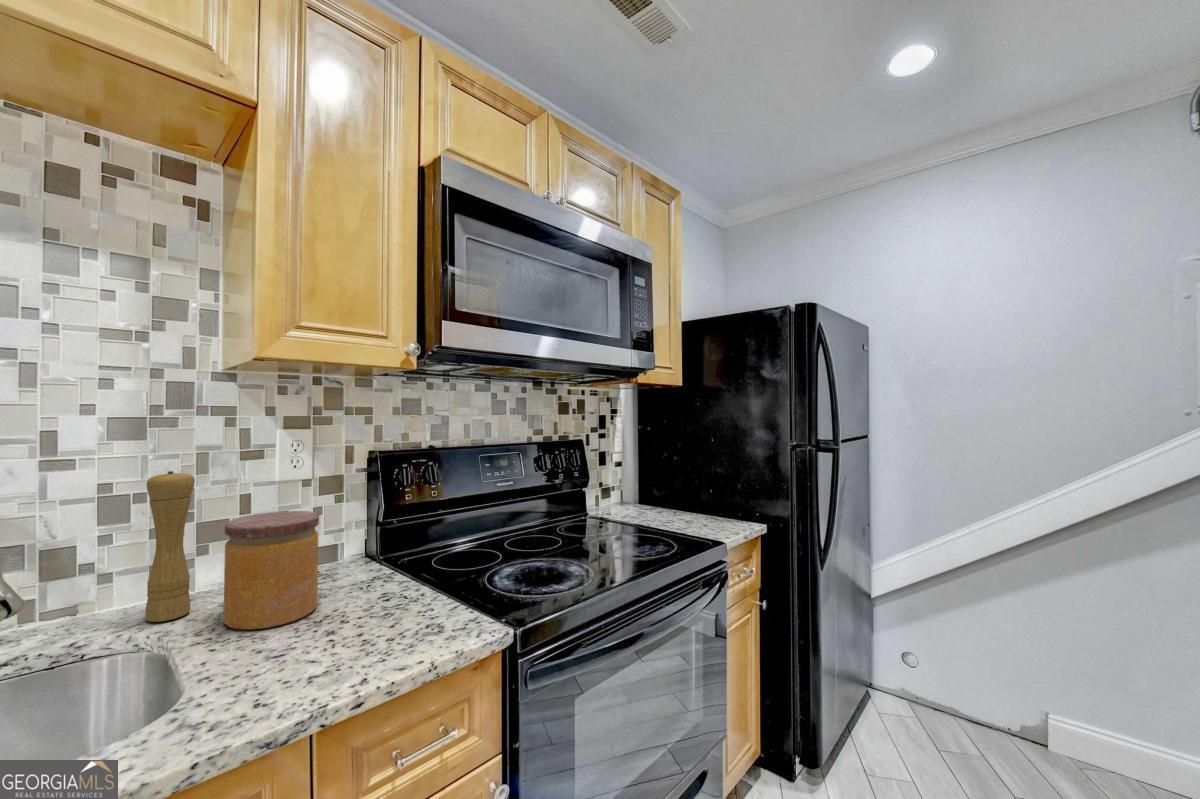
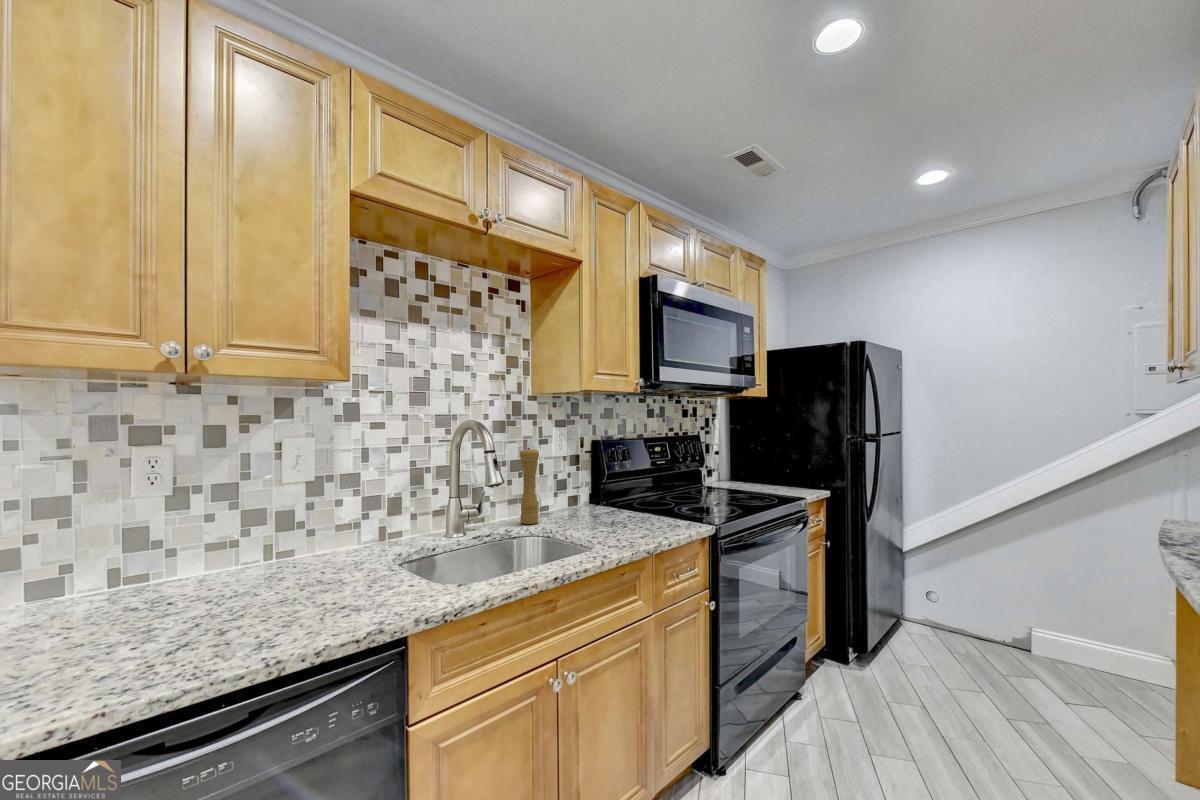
jar: present [223,511,319,630] -> none [560,470,602,527]

